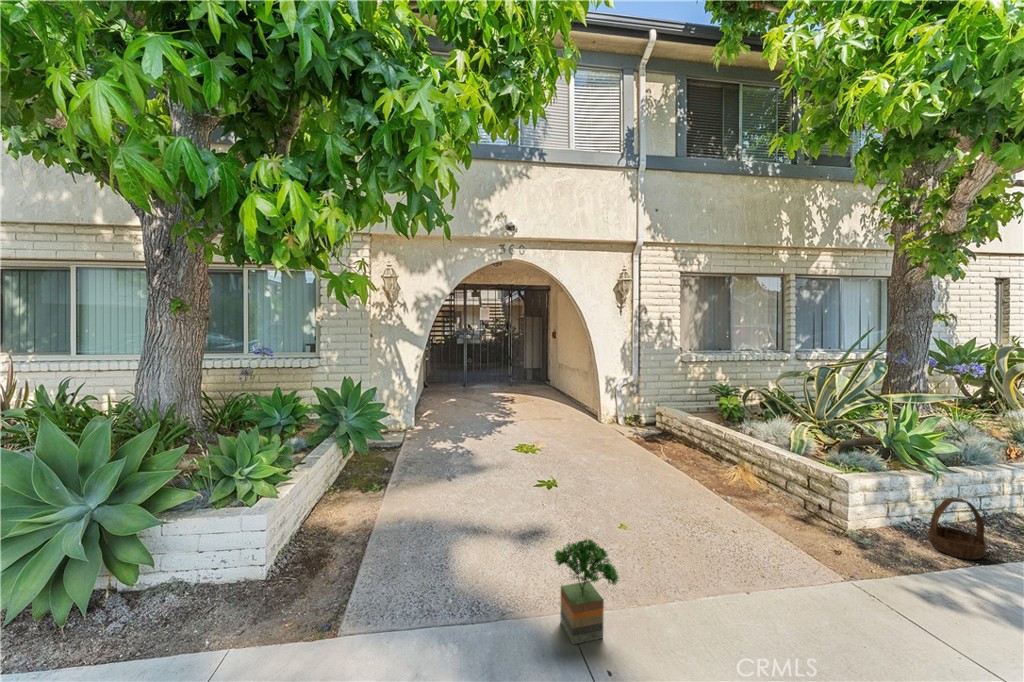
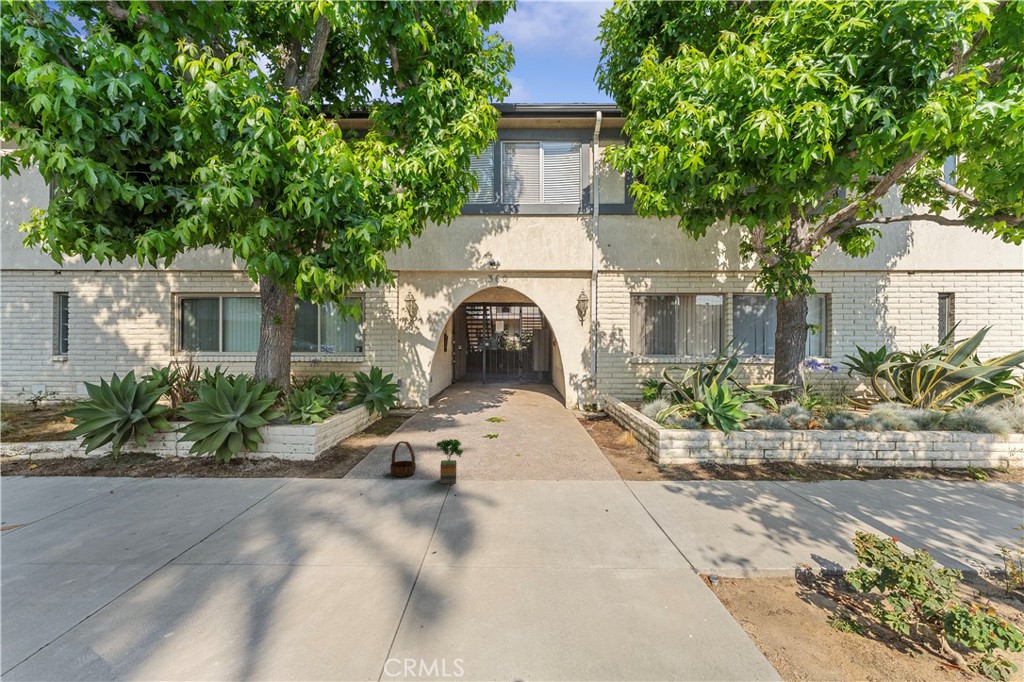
basket: present [928,498,986,560] -> present [390,441,416,477]

